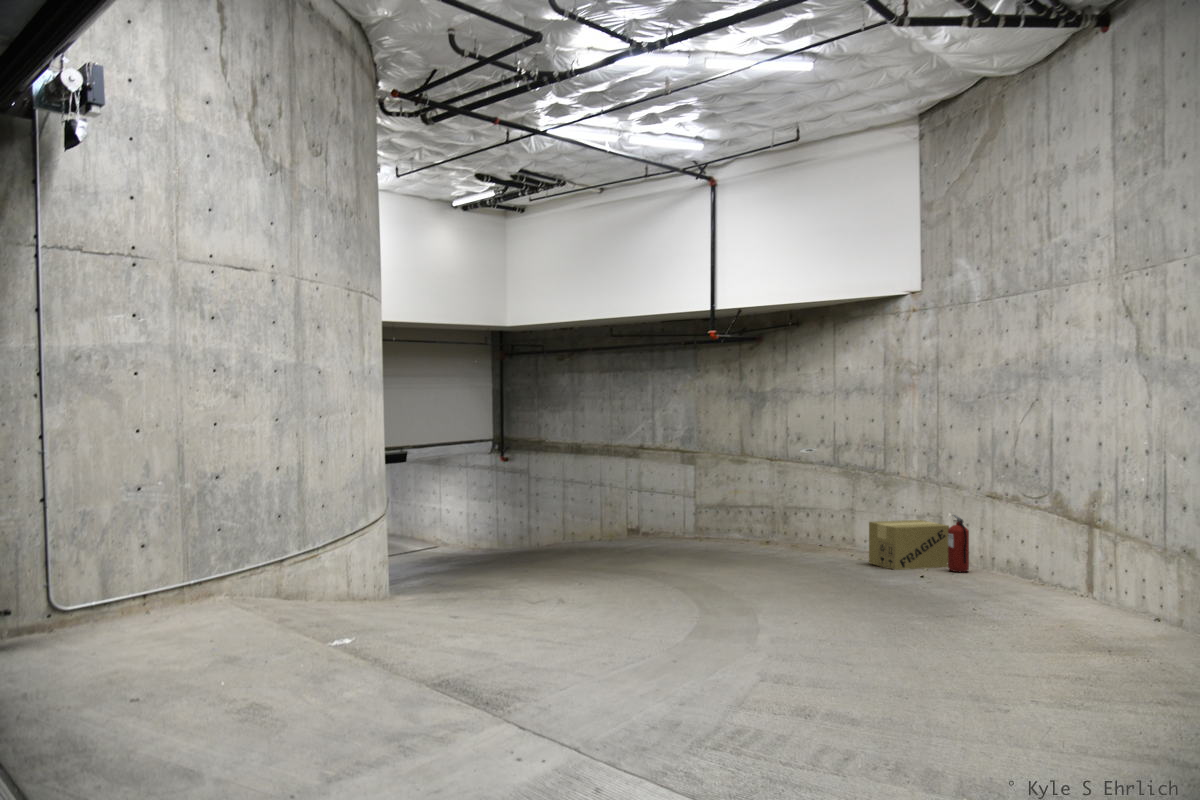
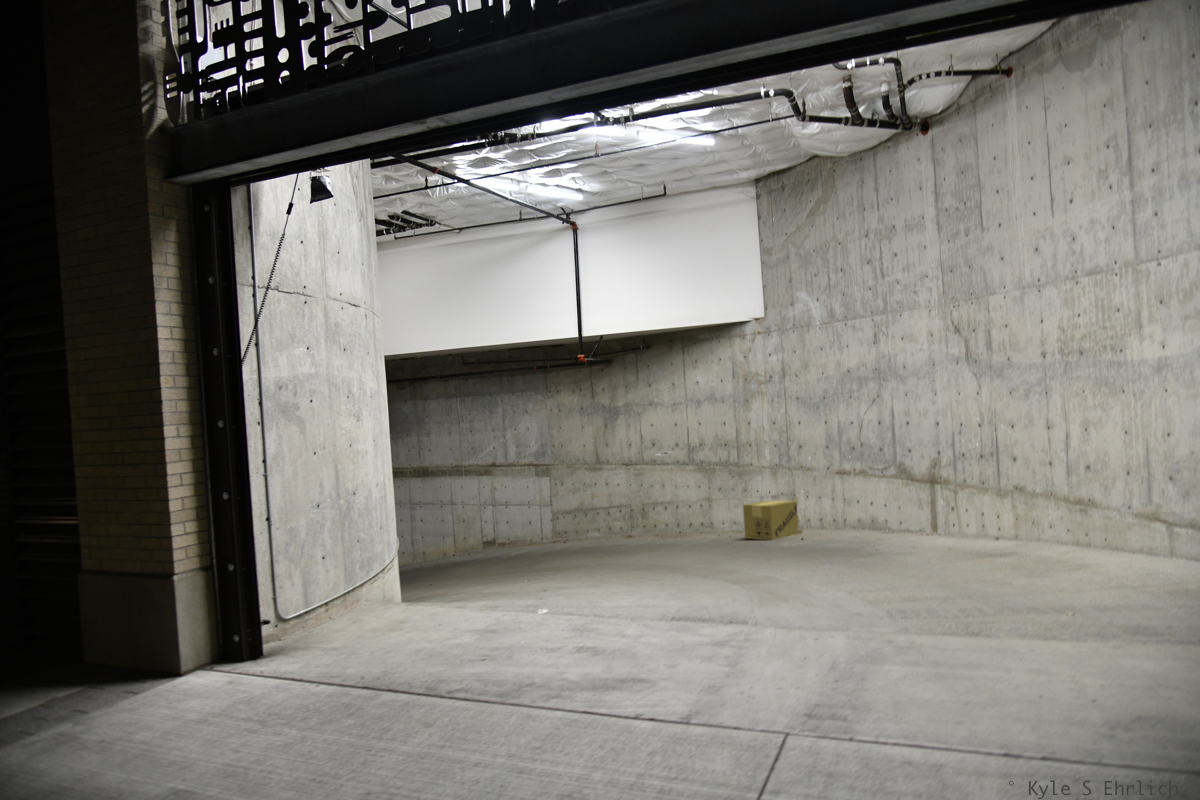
fire extinguisher: present [948,515,969,572] -> none [806,491,823,535]

